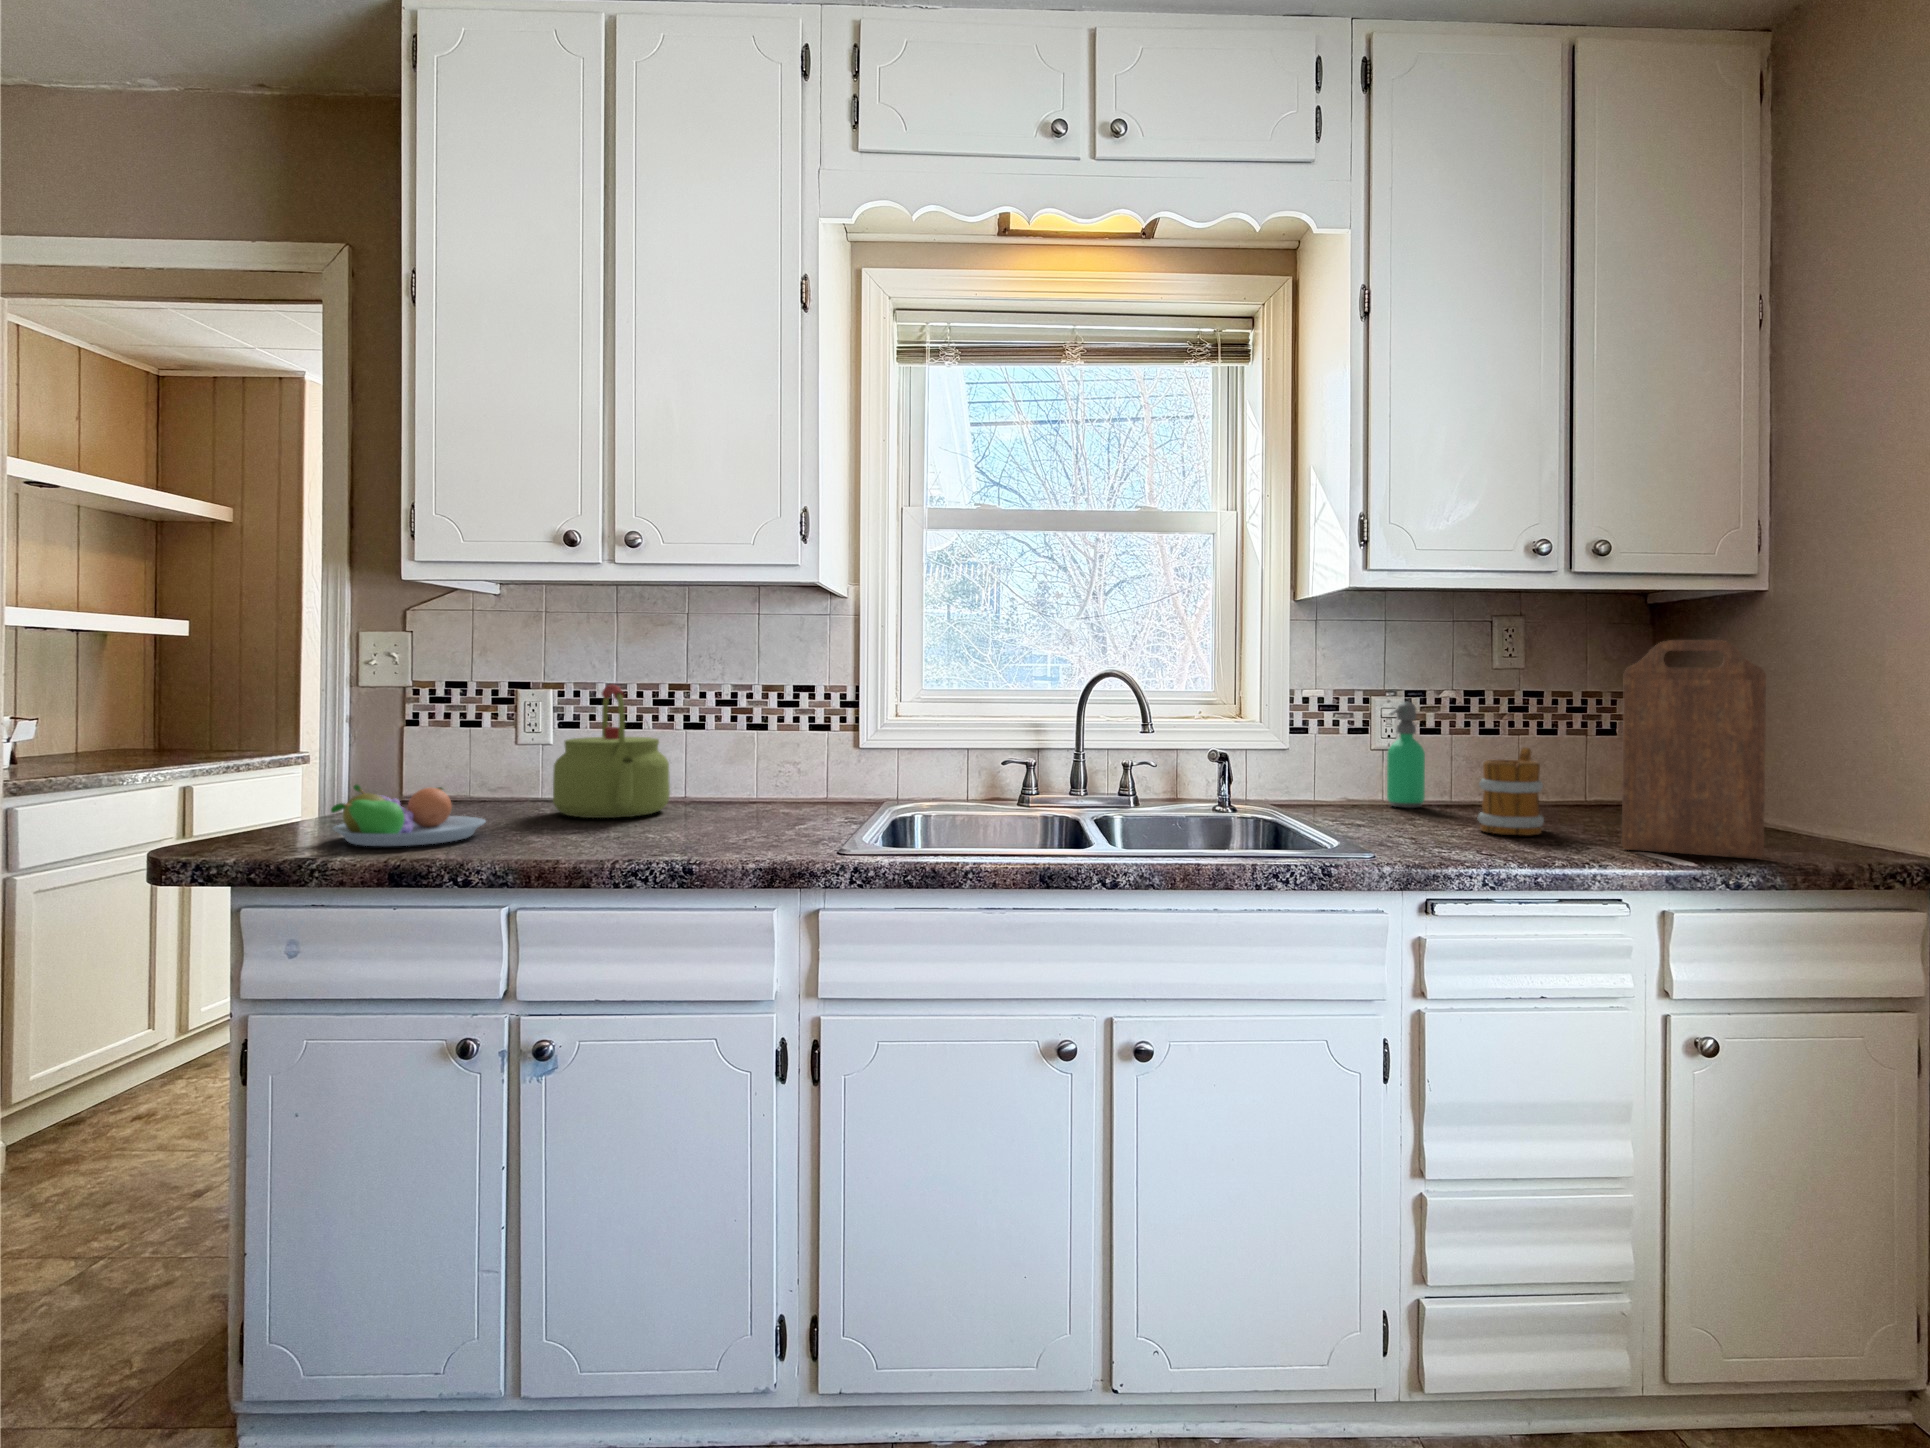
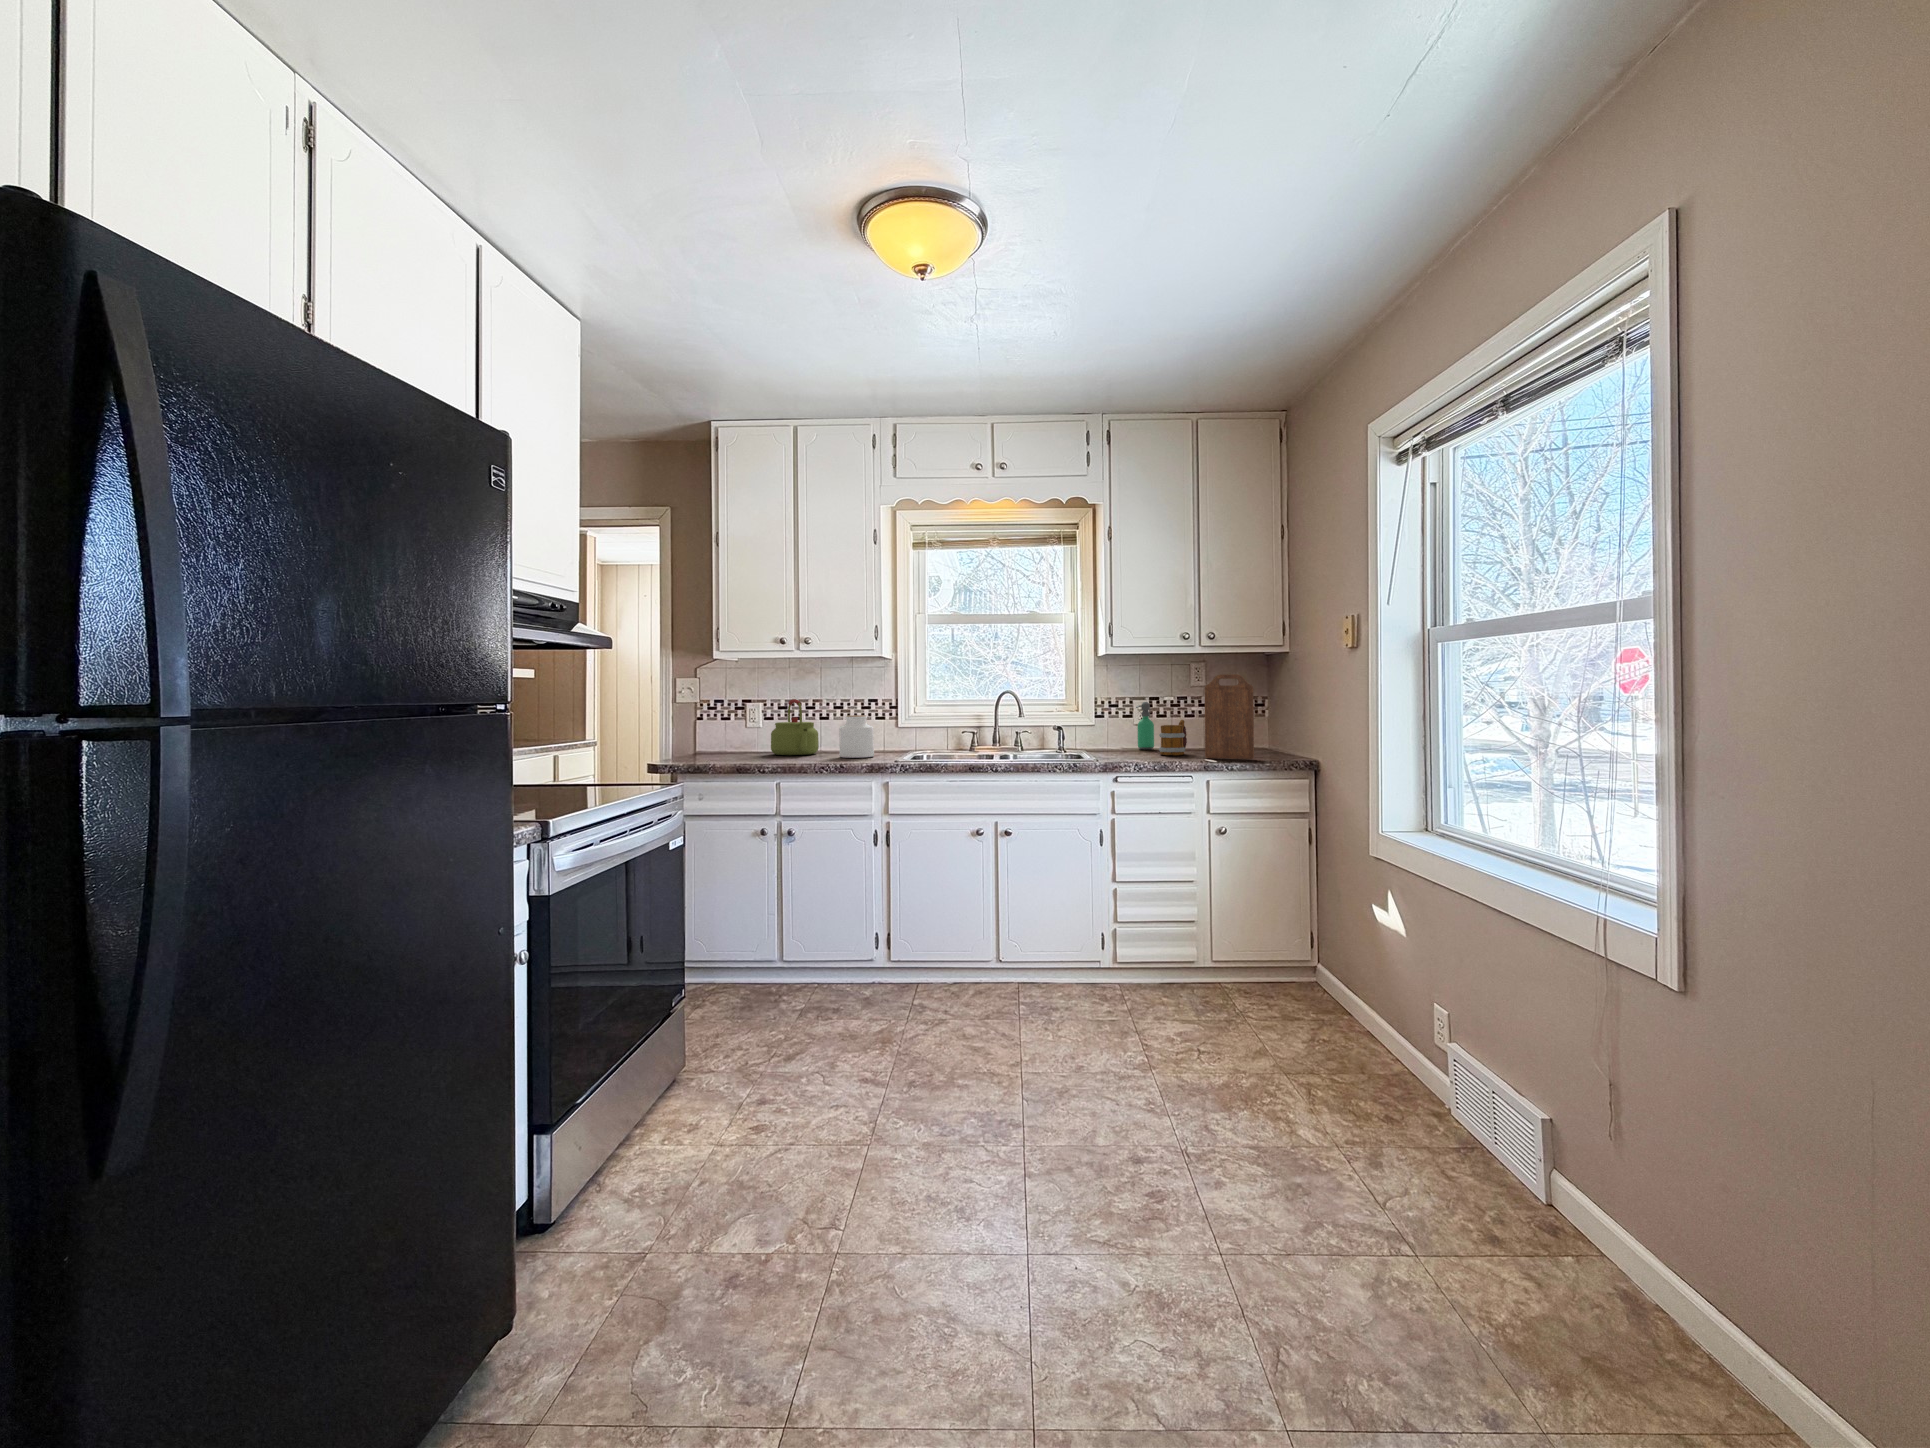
jar: none [708,726,793,833] -> present [839,715,874,758]
fruit bowl: present [331,785,486,846] -> none [698,739,754,761]

